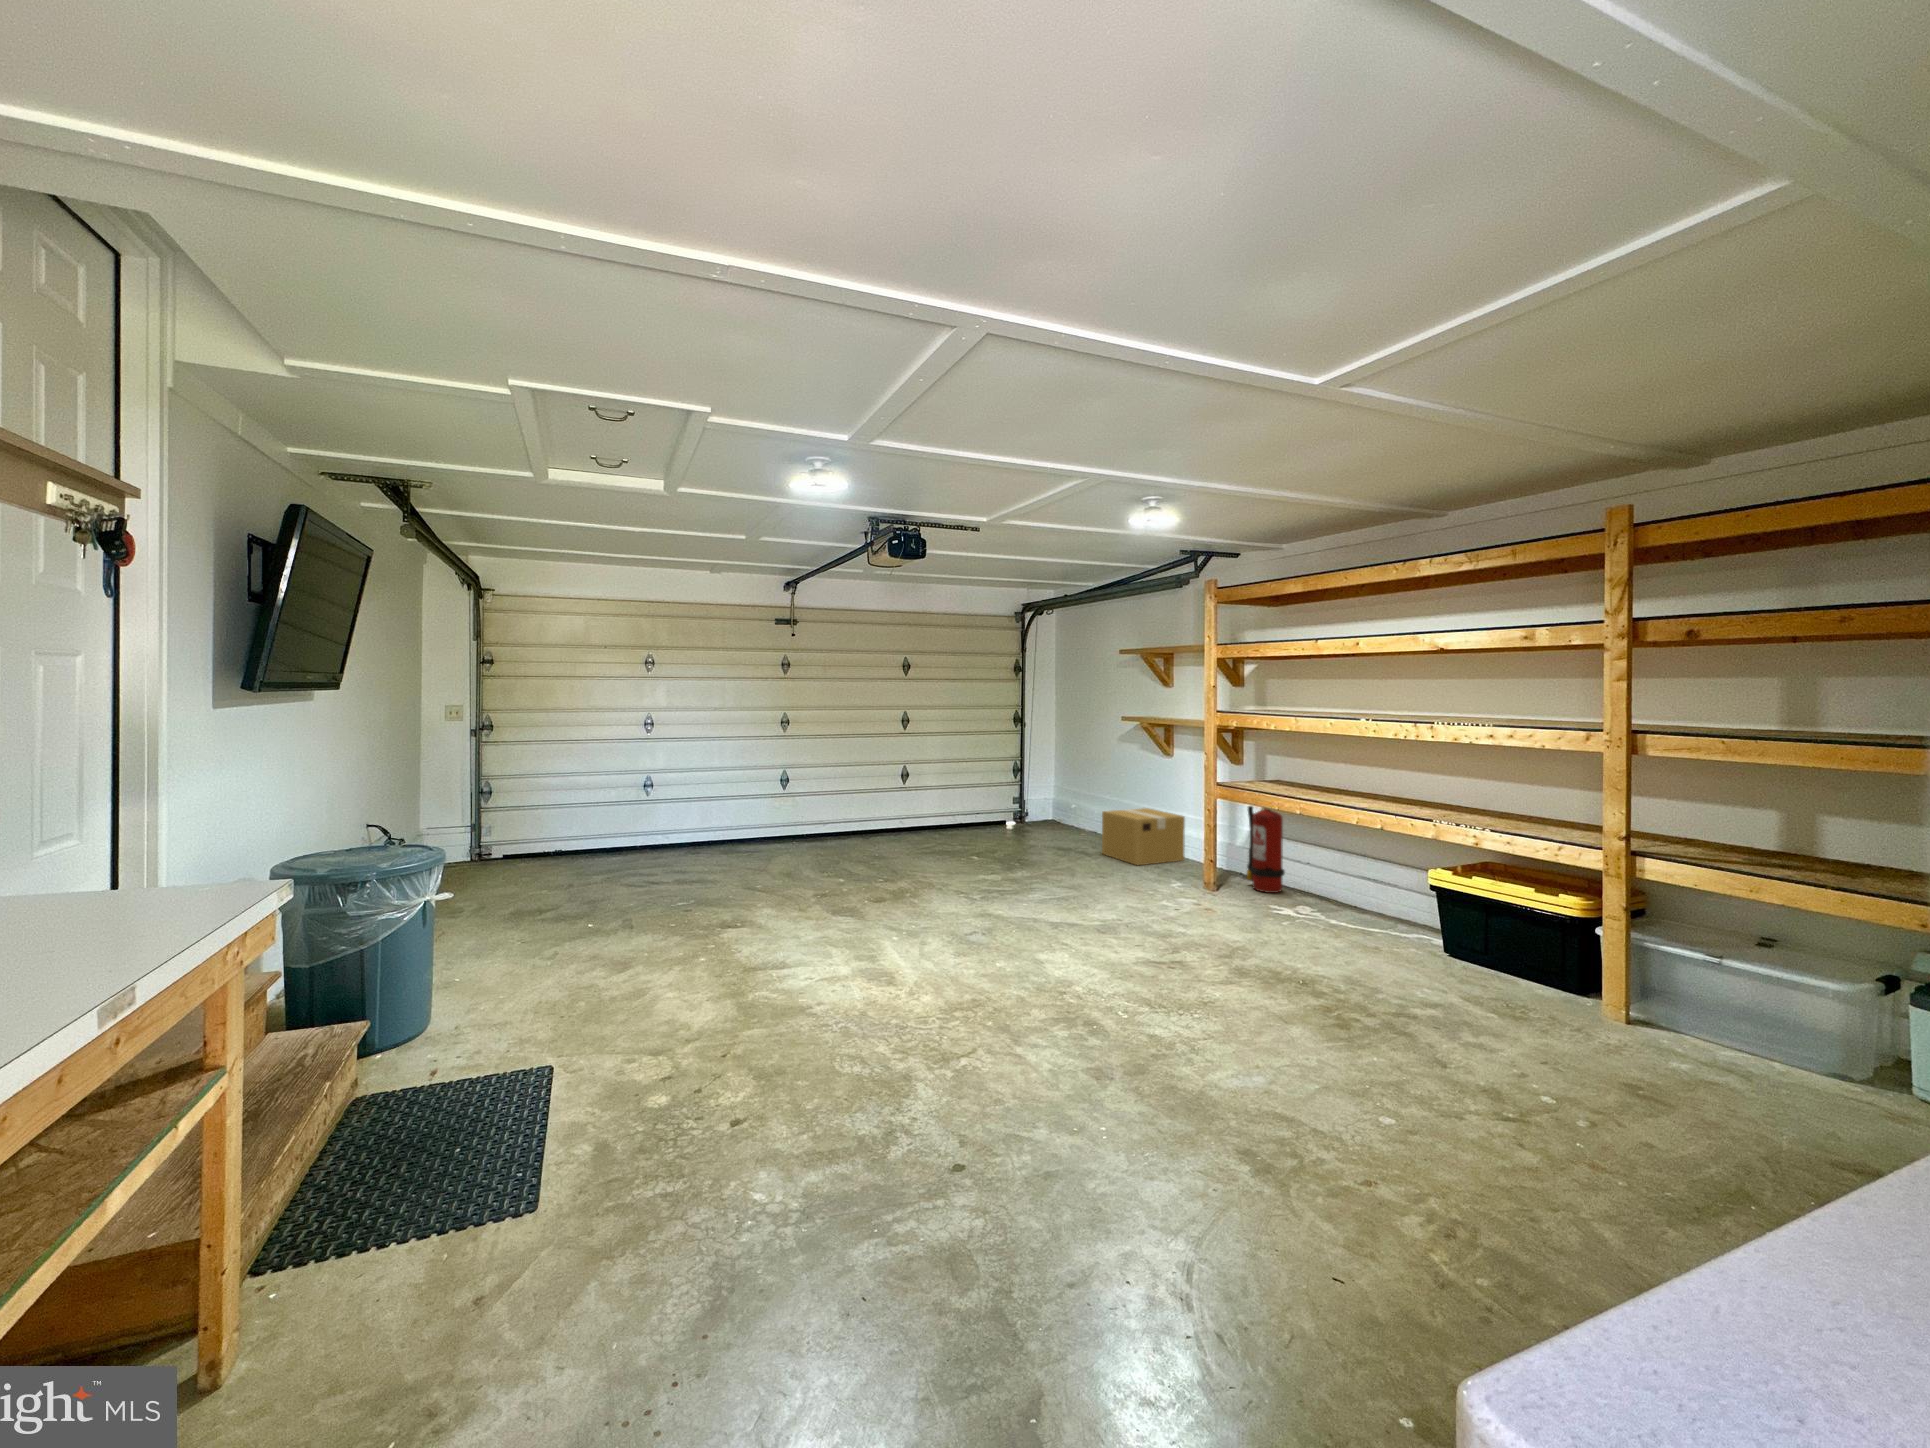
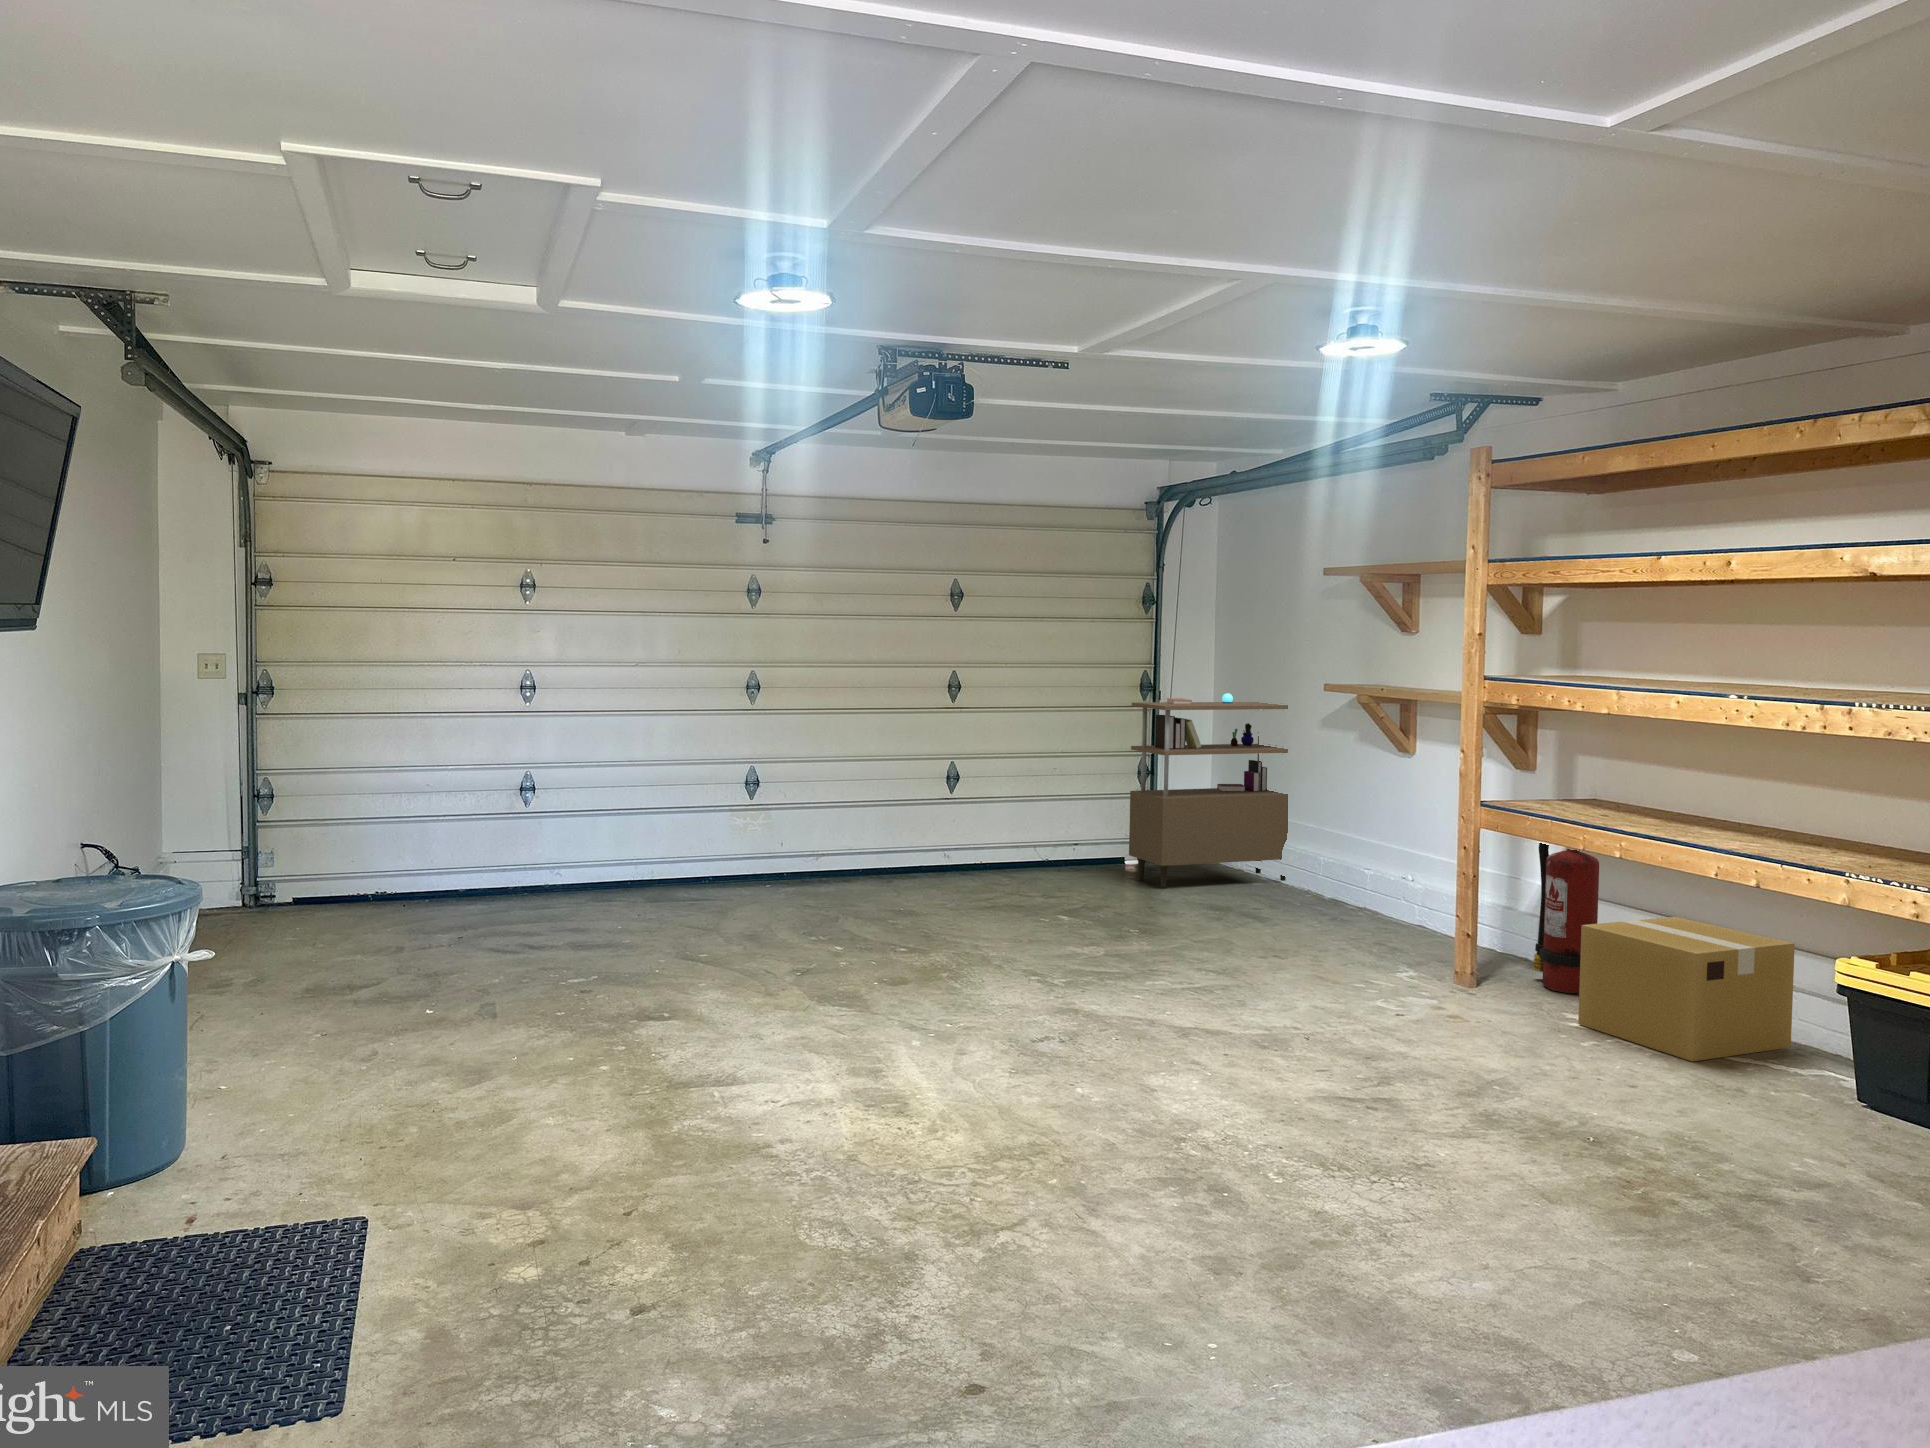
shelving unit: none [1009,723,1104,836] -> present [1129,693,1288,888]
cardboard box: present [1102,808,1185,865] -> present [1578,917,1795,1062]

